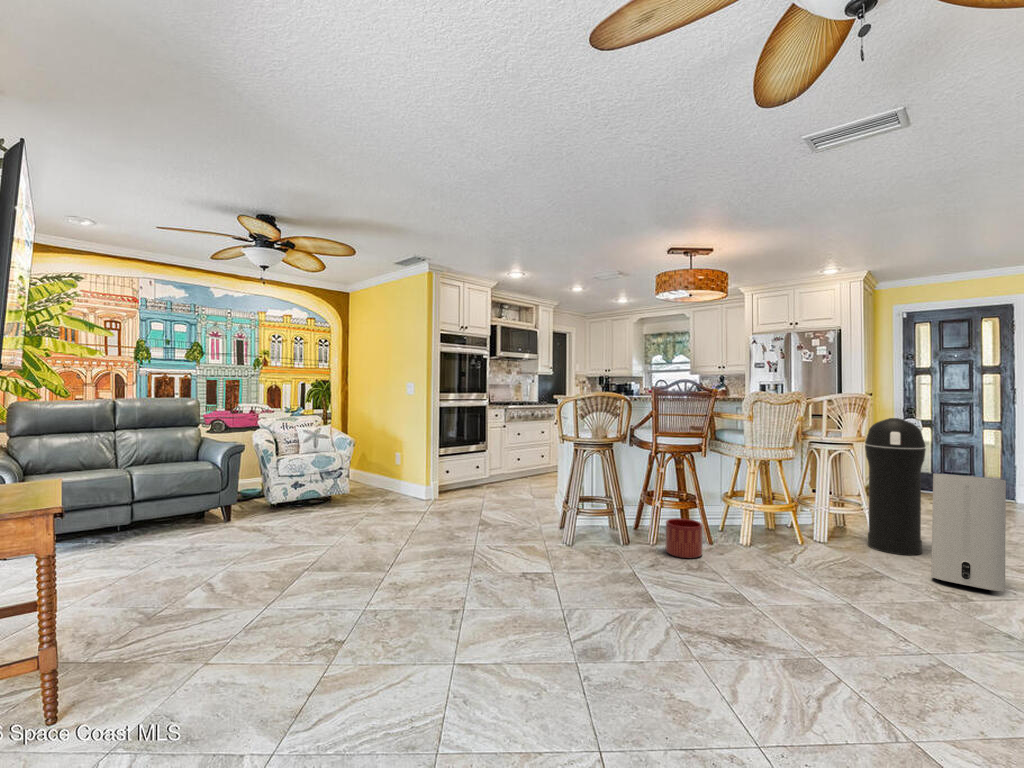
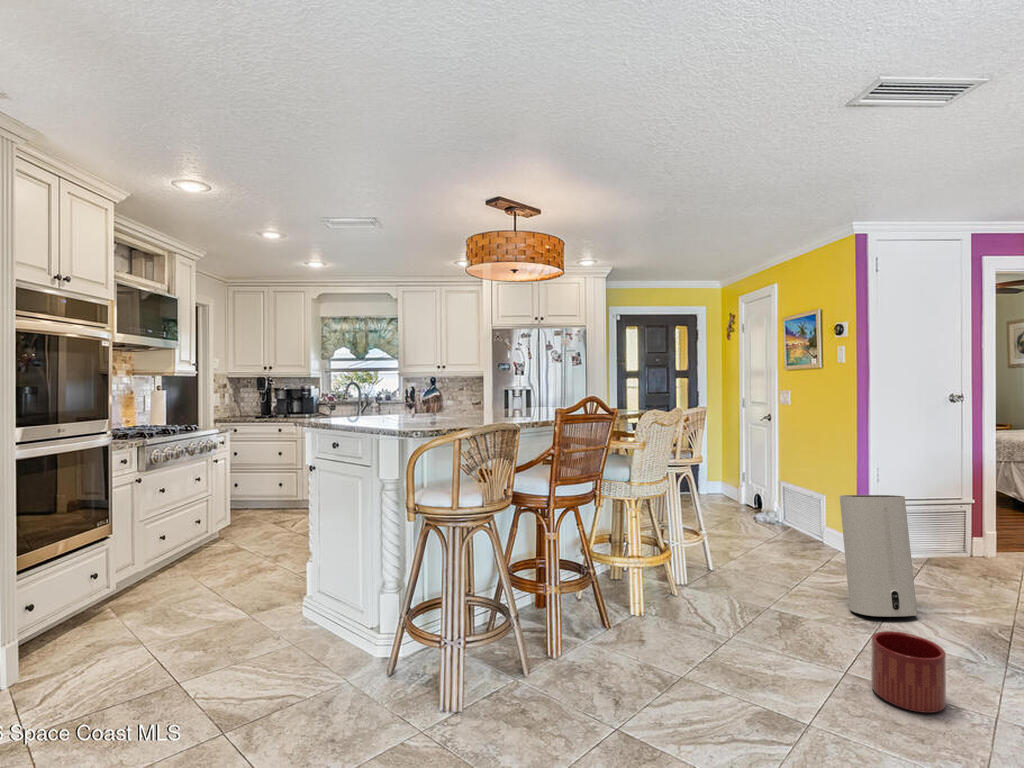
trash can: present [865,418,926,555] -> none [725,433,785,586]
planter: present [666,518,703,558] -> present [871,631,946,713]

